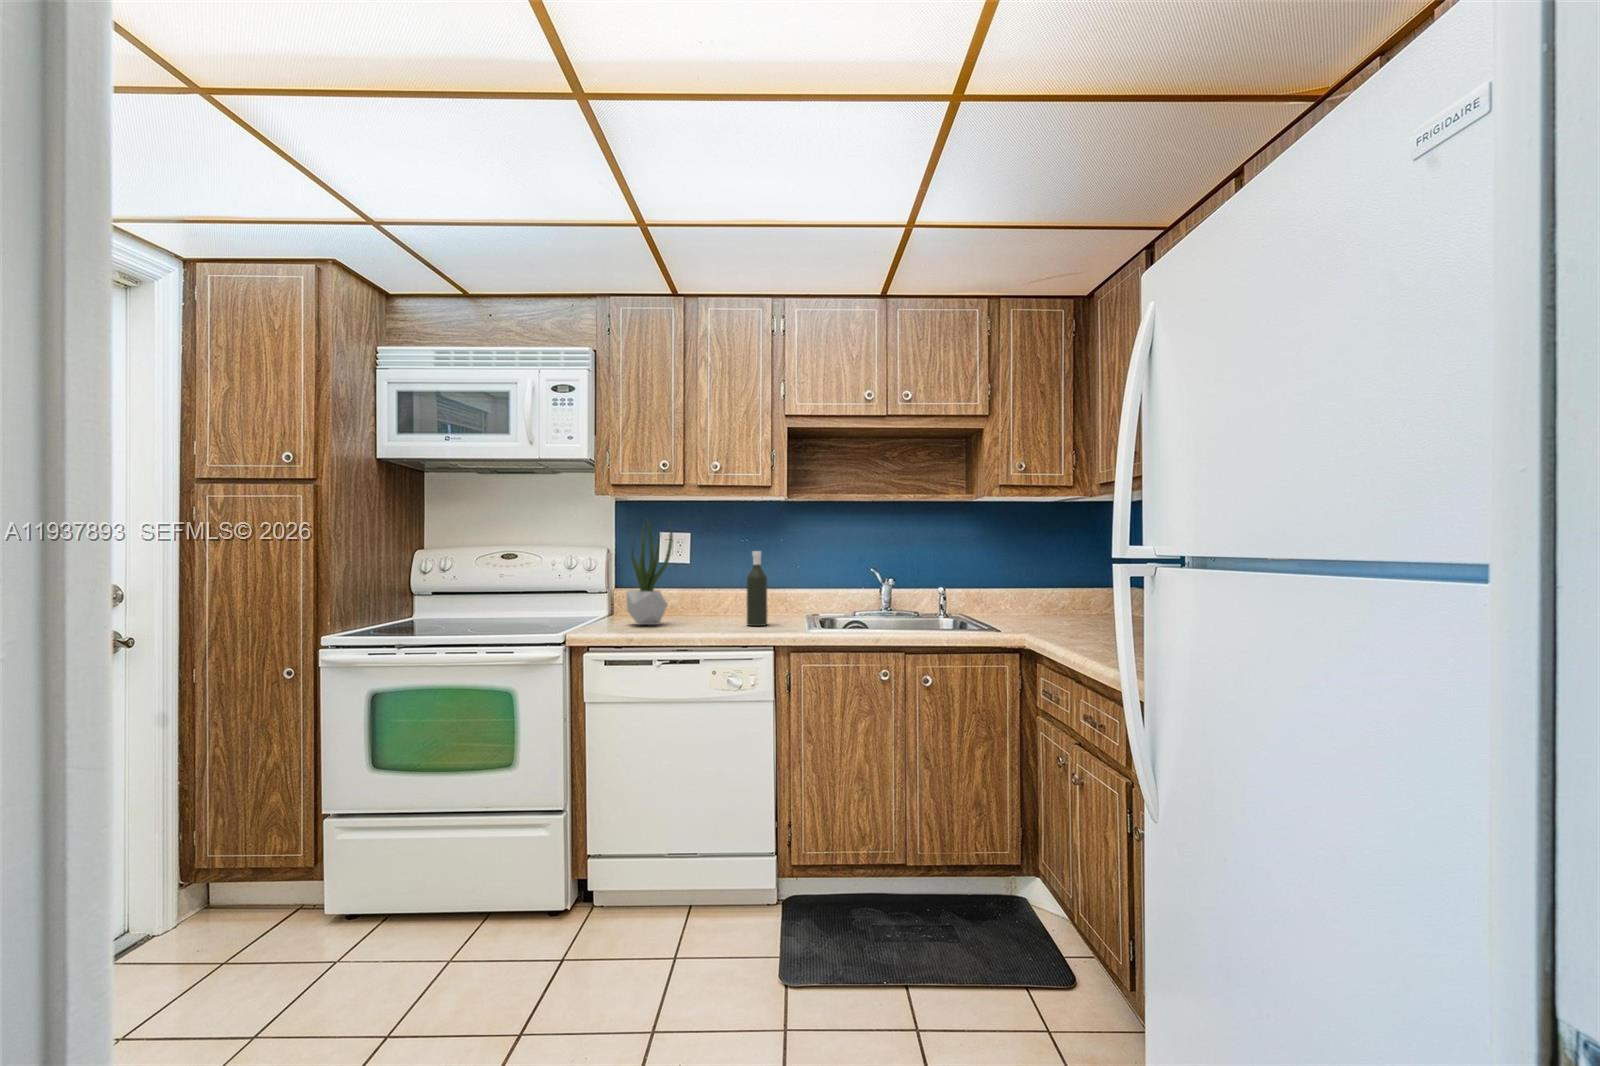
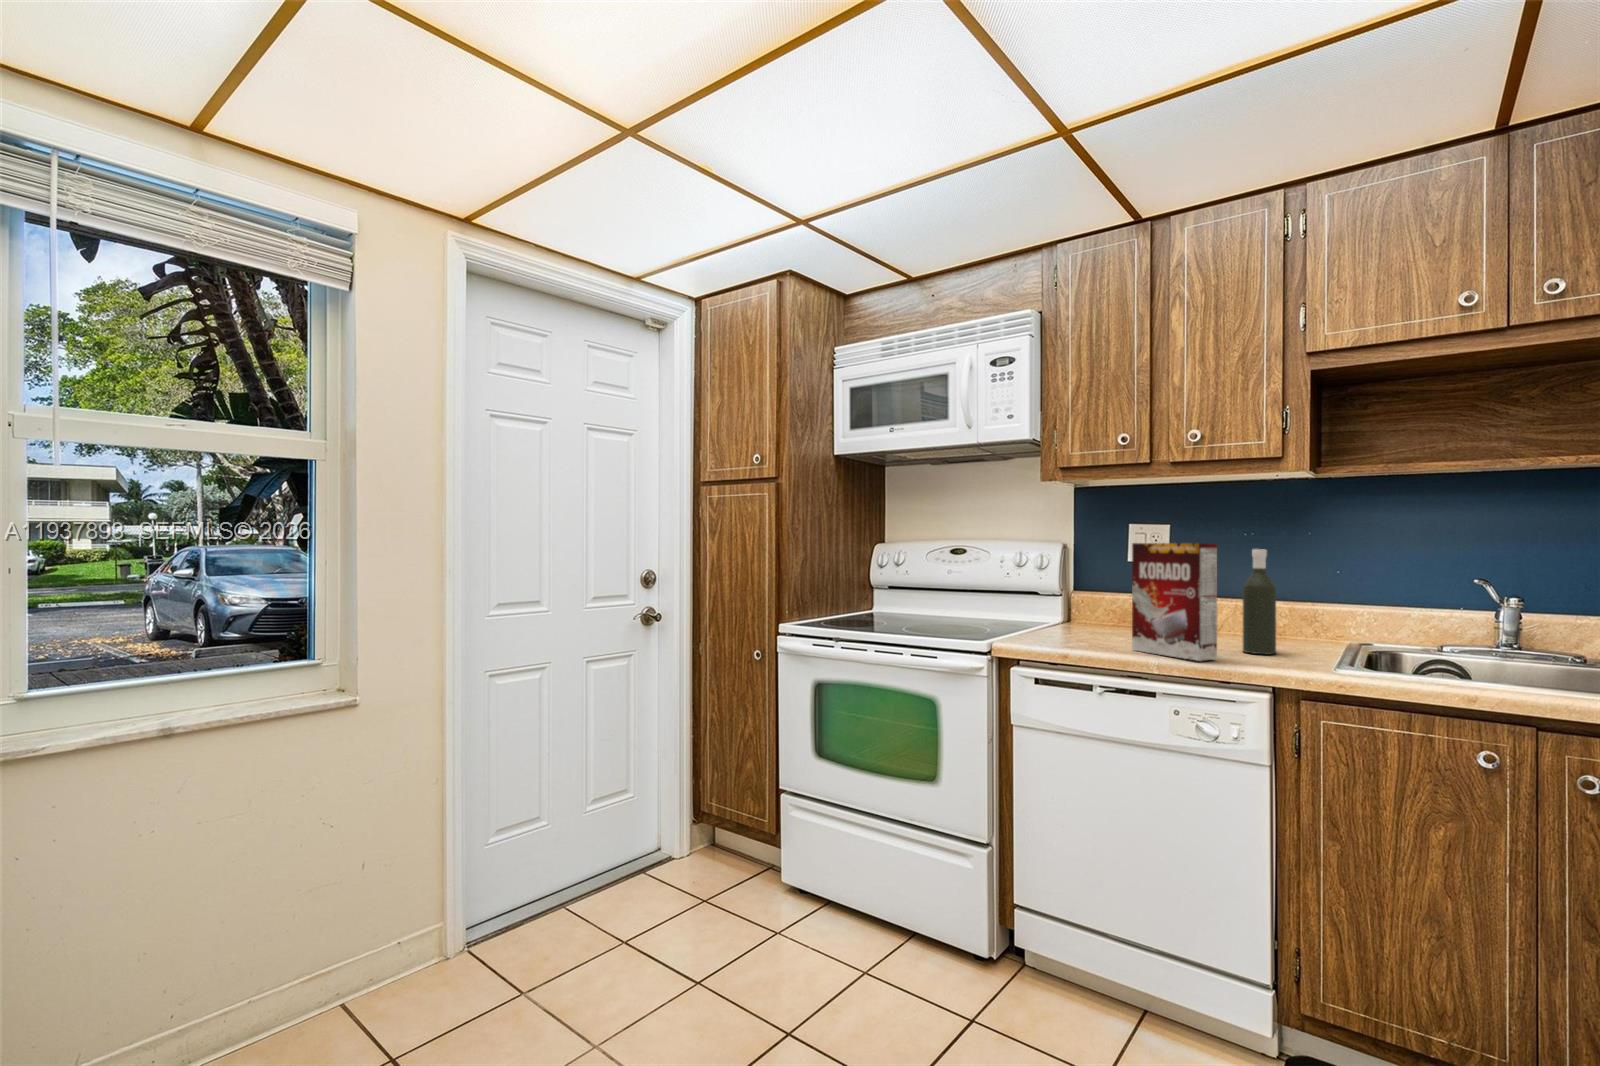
potted plant: present [627,519,673,625] -> none [1077,507,1137,639]
cereal box: none [675,547,736,634] -> present [1132,543,1217,661]

